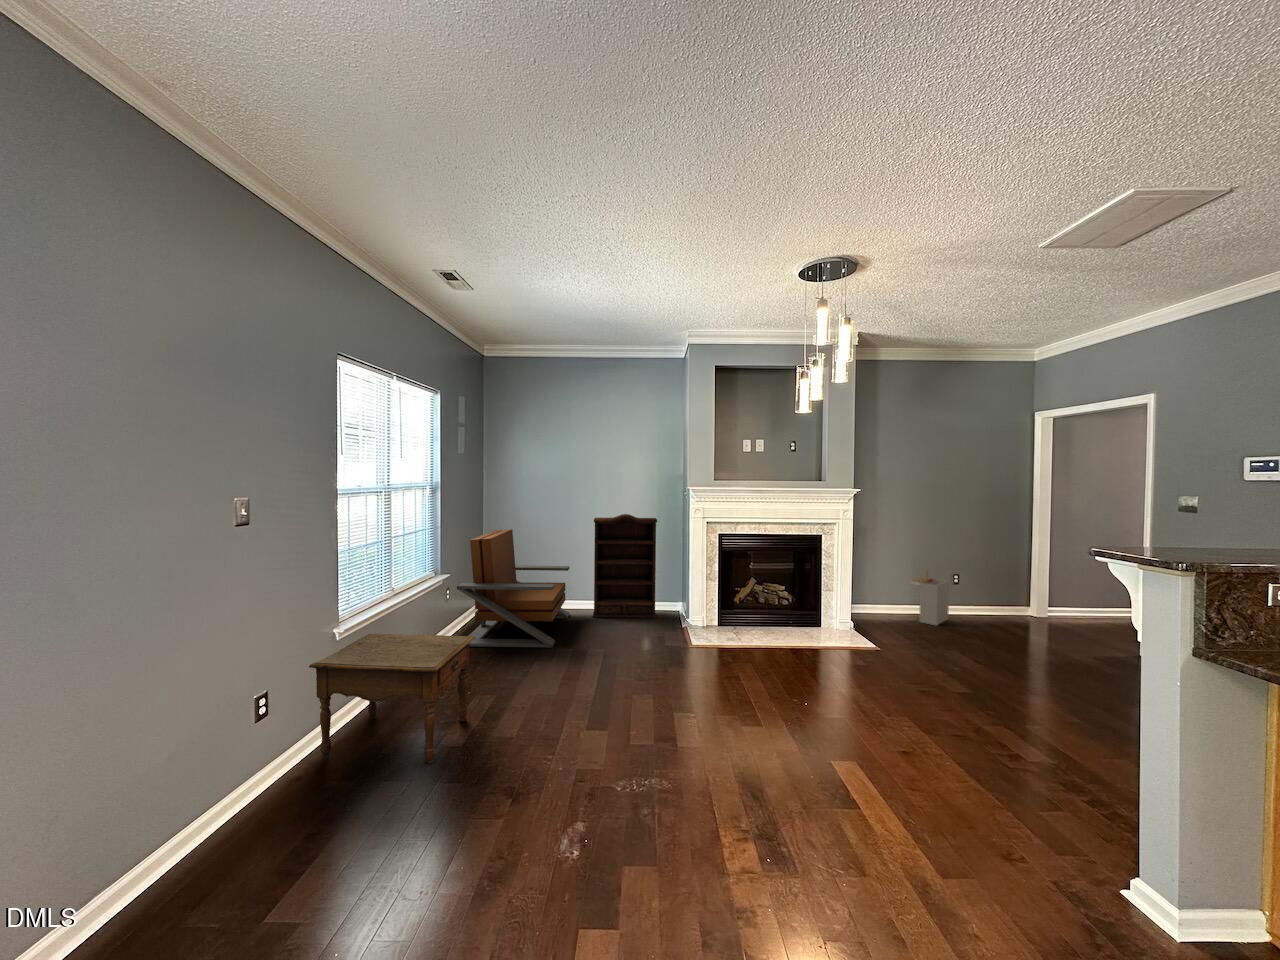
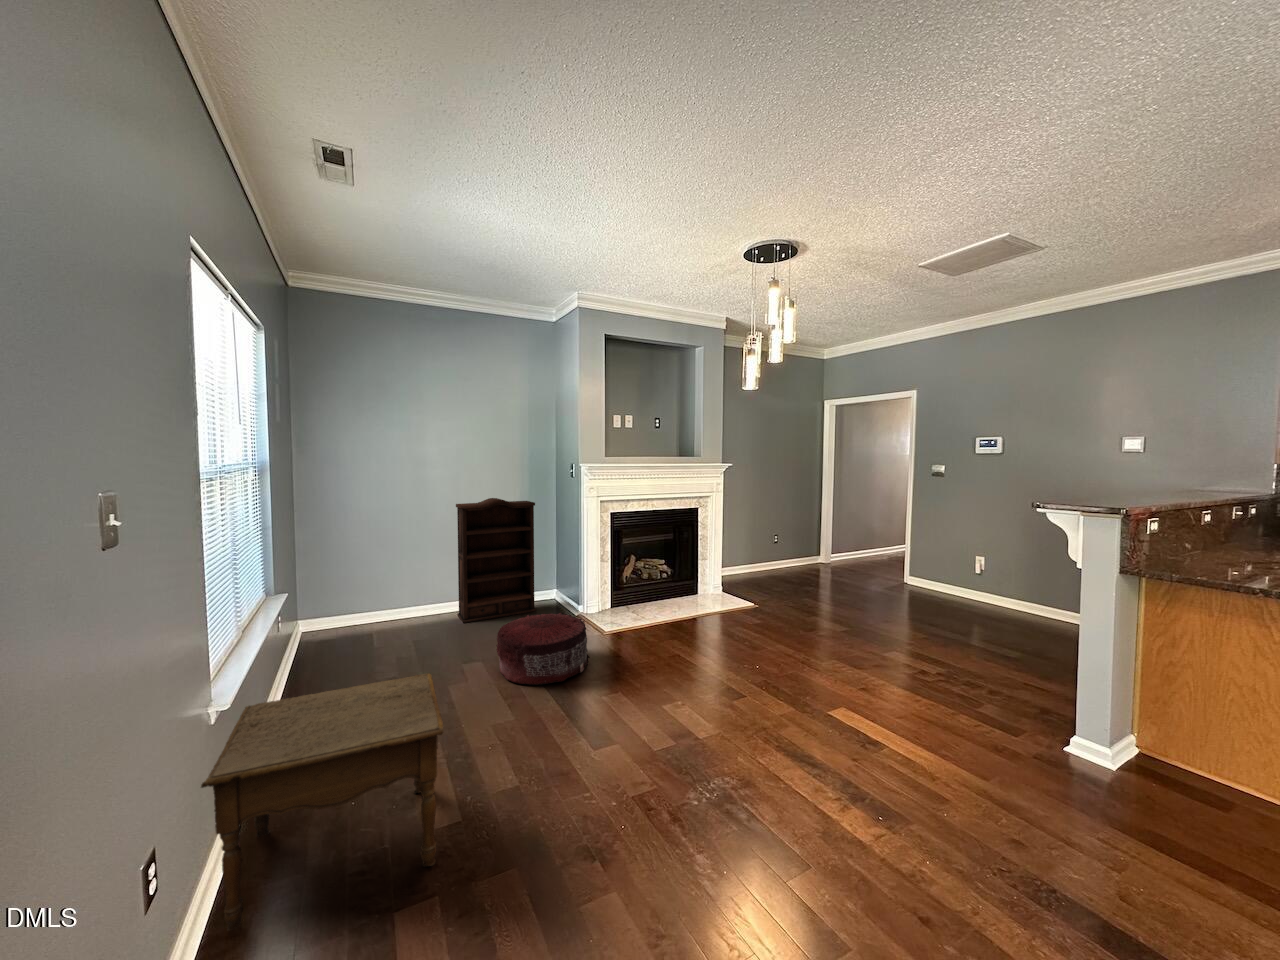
lounge chair: present [457,529,570,647] -> none [303,525,448,694]
storage bin: present [911,569,949,625] -> none [753,532,777,580]
pouf: none [578,615,657,675] -> present [496,613,590,685]

